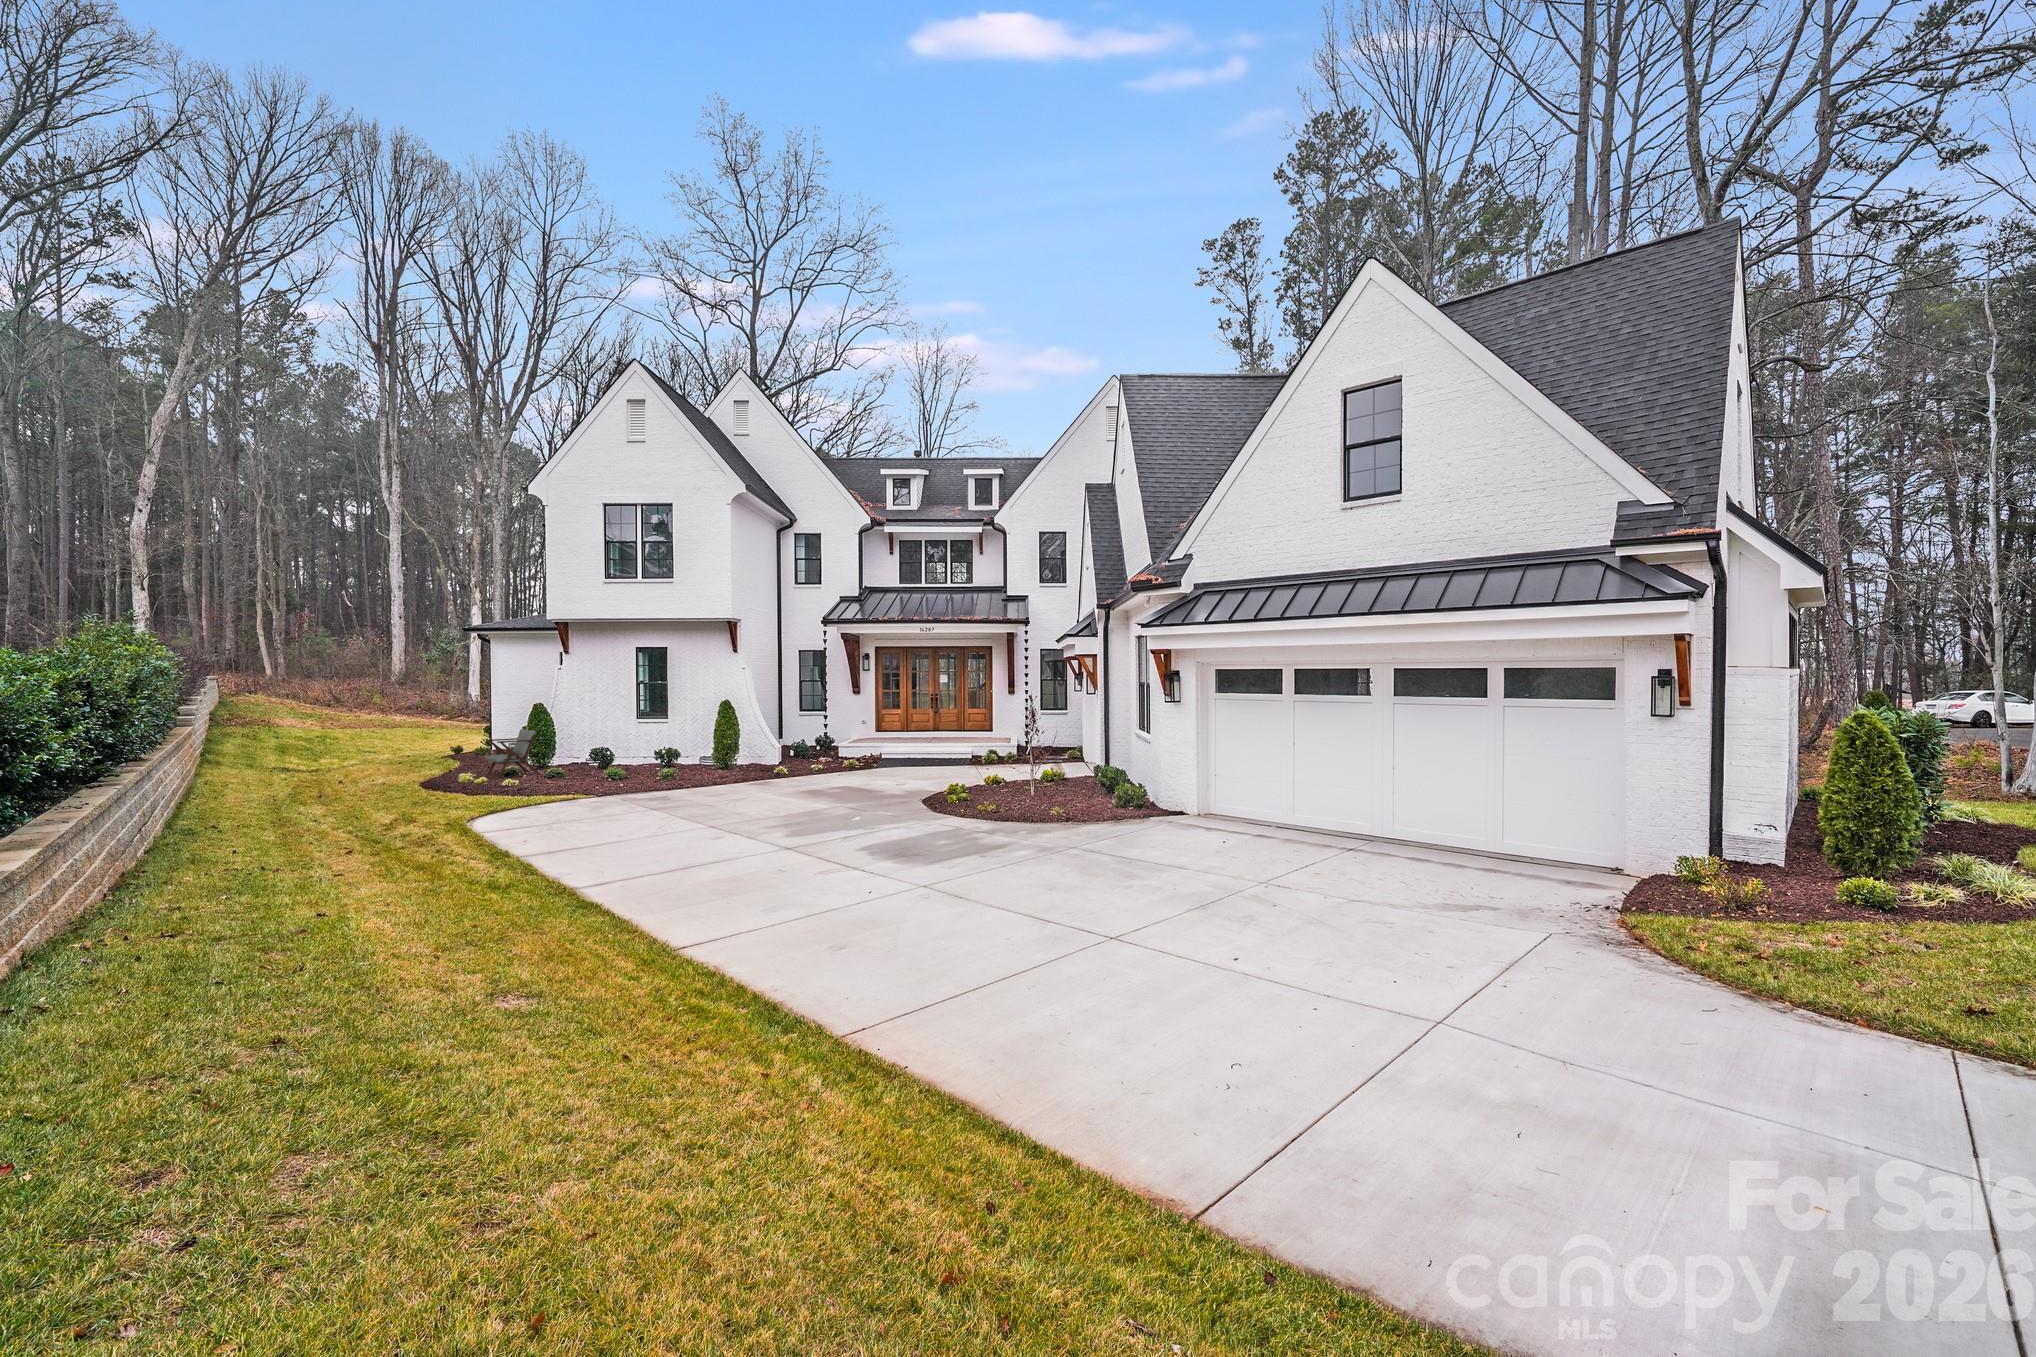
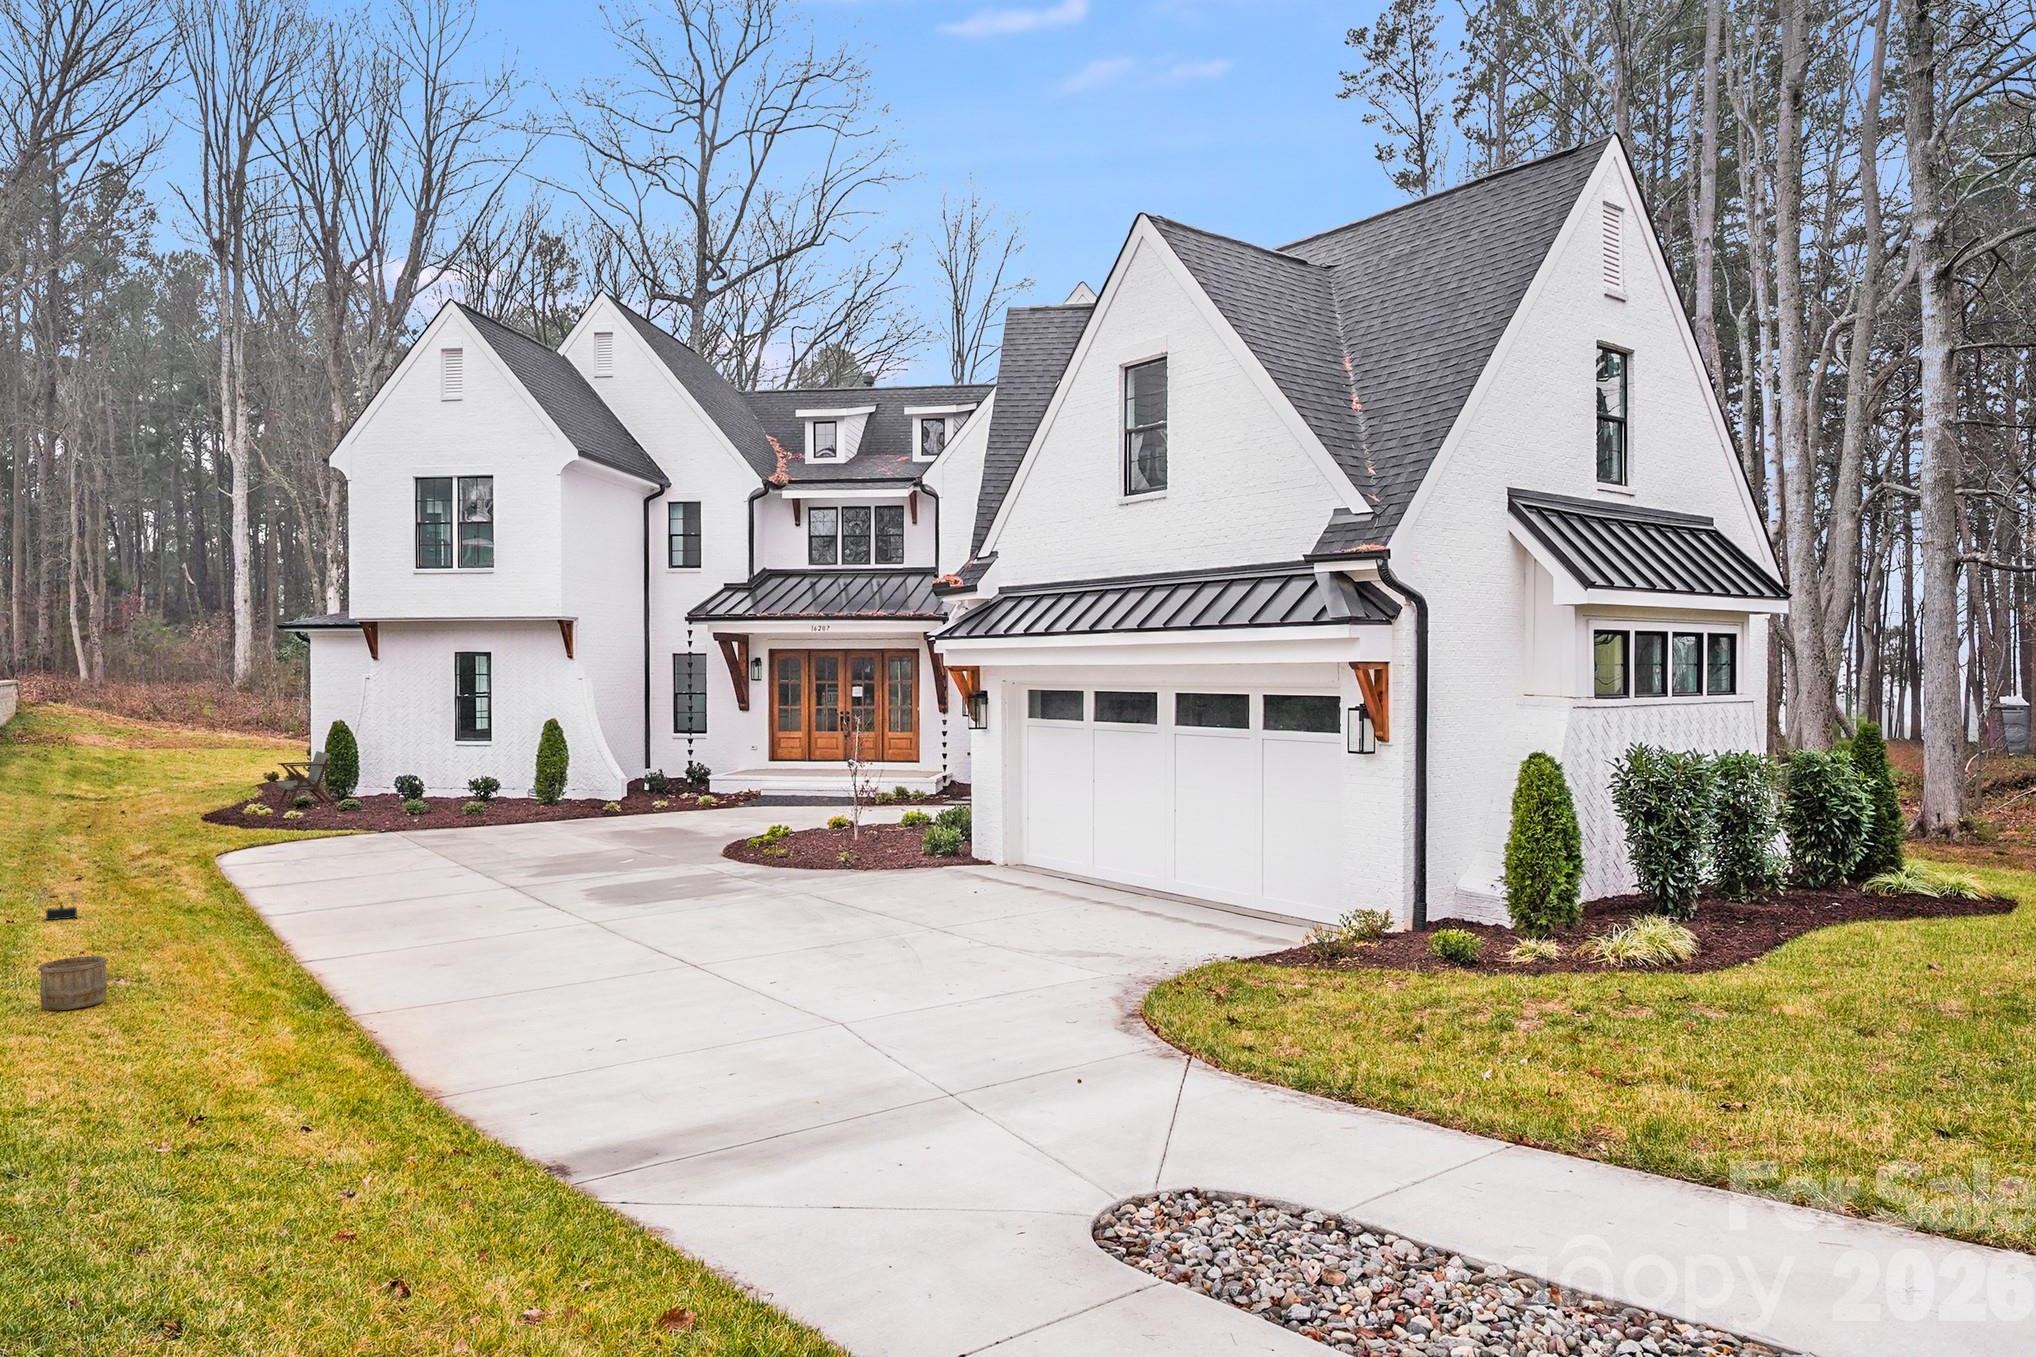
decorative plant: none [303,905,374,950] -> present [36,886,83,920]
wooden bucket: none [400,1078,514,1202] -> present [38,956,108,1011]

